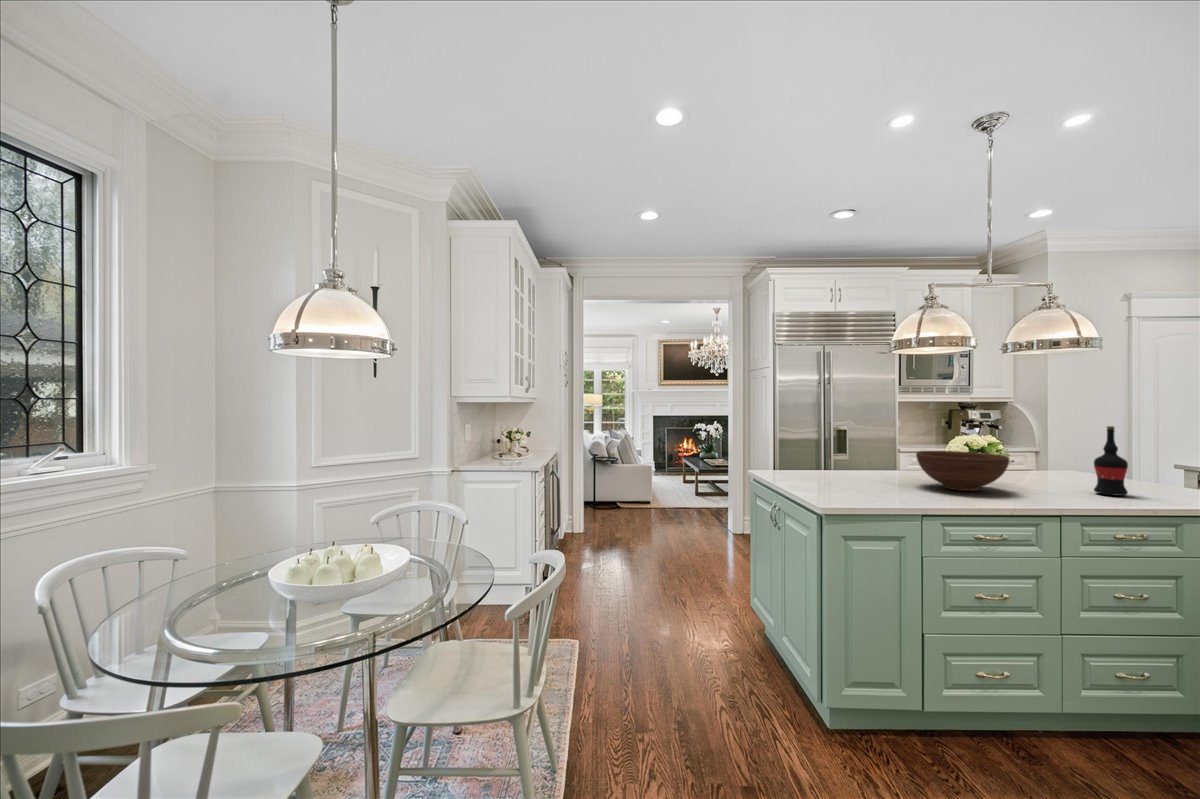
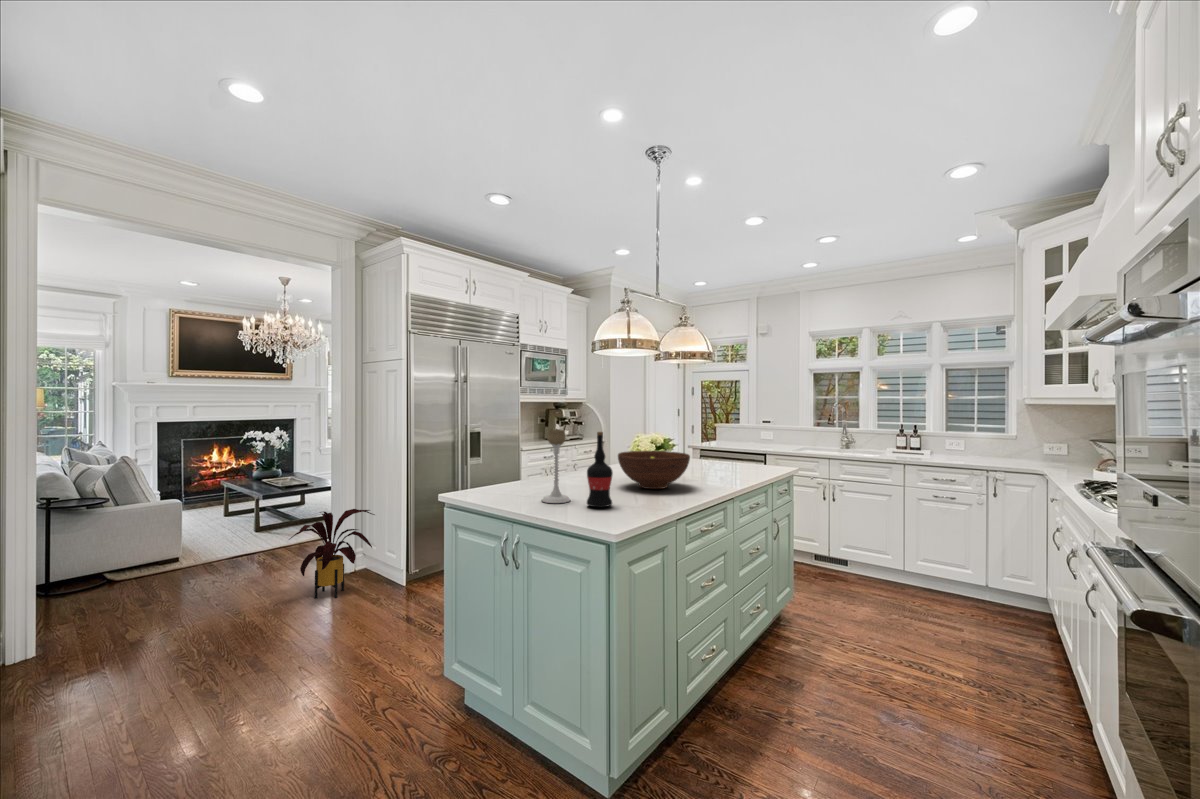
candle holder: none [819,424,847,487] -> present [542,430,570,503]
wine bottle: present [1094,426,1128,496] -> present [587,432,613,507]
house plant: none [694,481,755,546] -> present [290,509,375,599]

